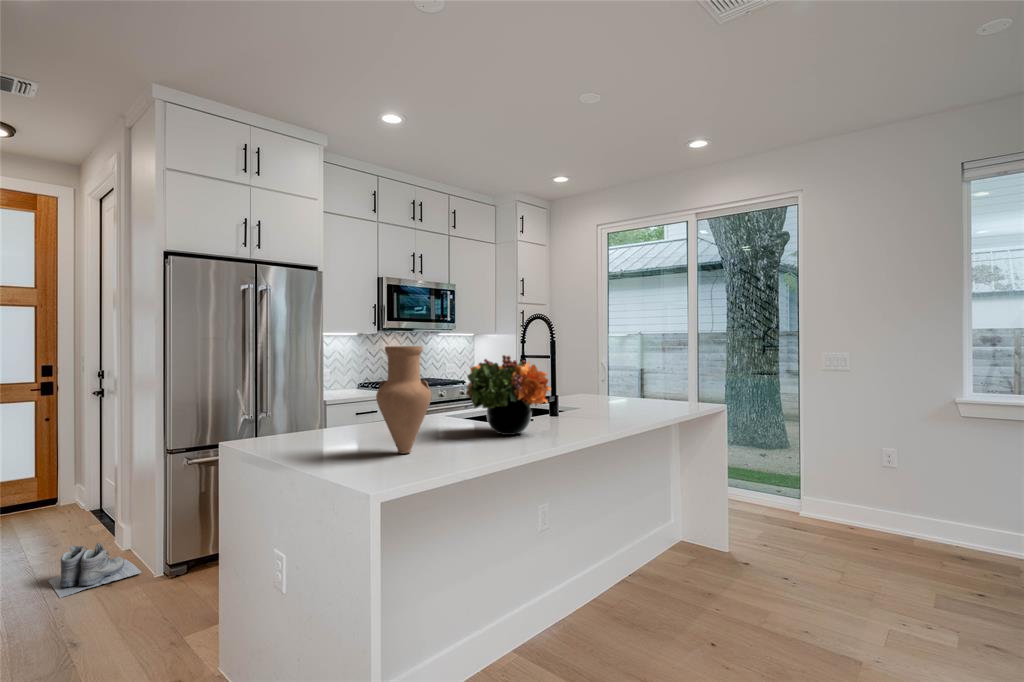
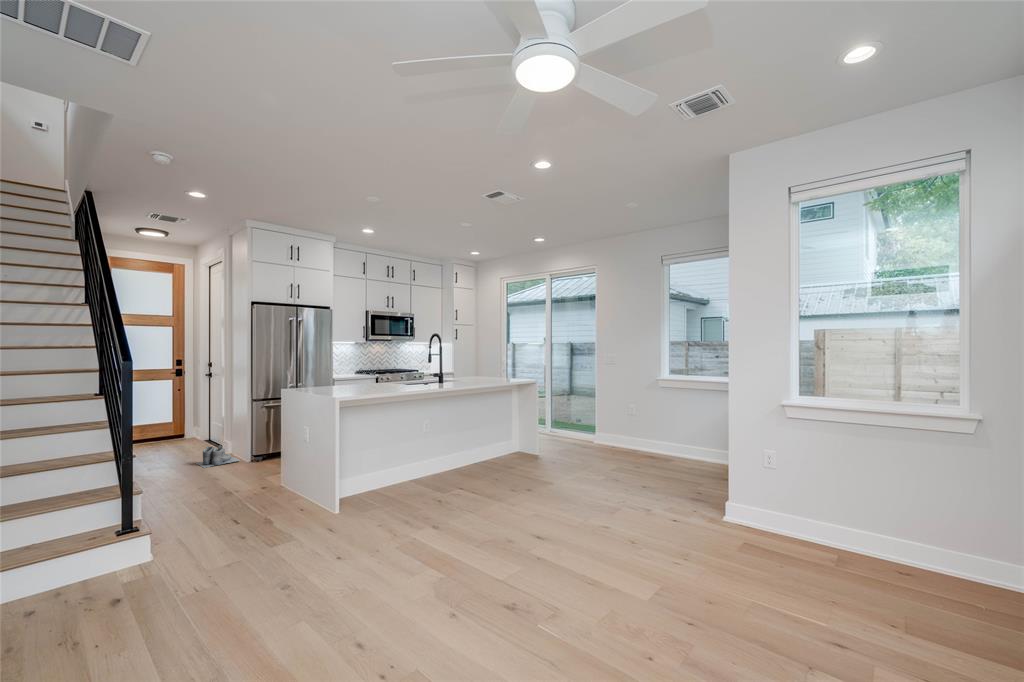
vase: present [376,346,431,453] -> none [346,349,368,390]
flower arrangement: present [466,355,551,435] -> none [387,353,426,387]

